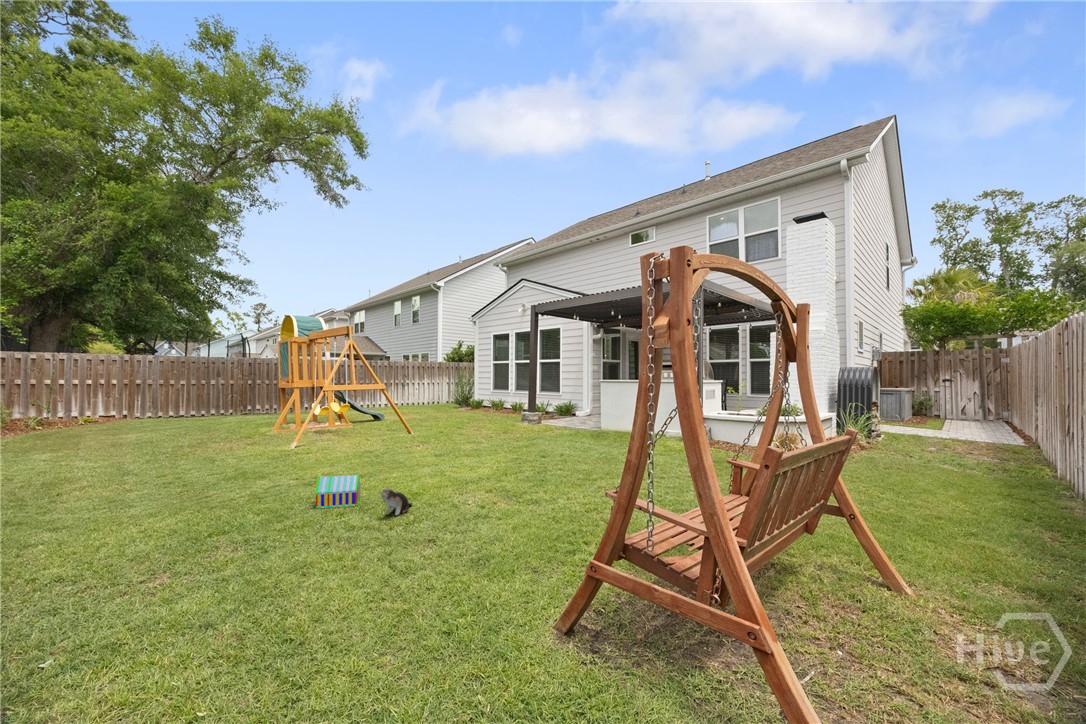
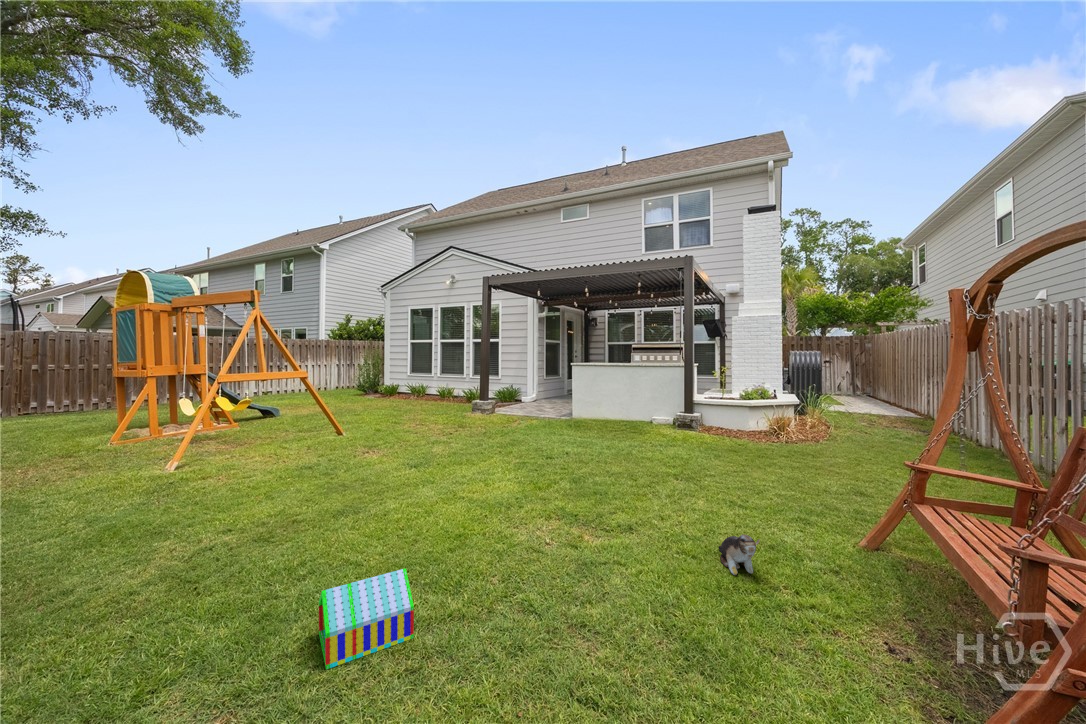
plush toy: present [378,488,412,515] -> present [718,534,760,575]

